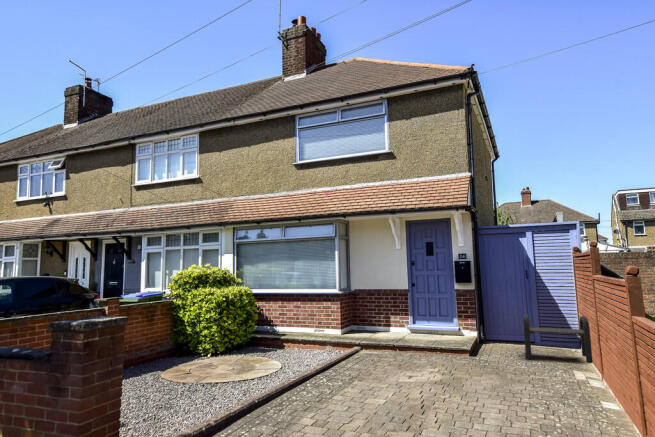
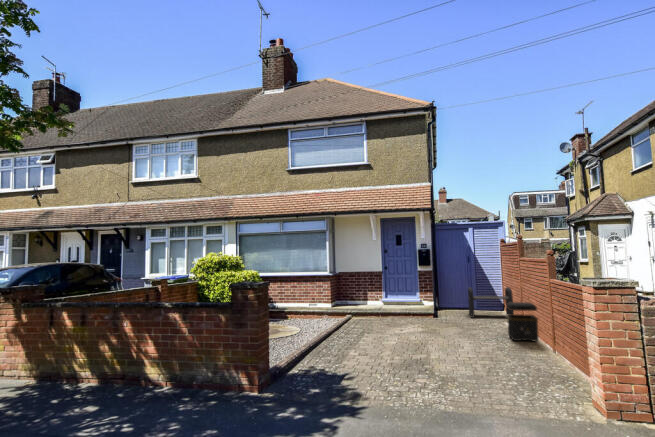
toolbox: none [569,343,625,412] -> present [506,302,539,341]

